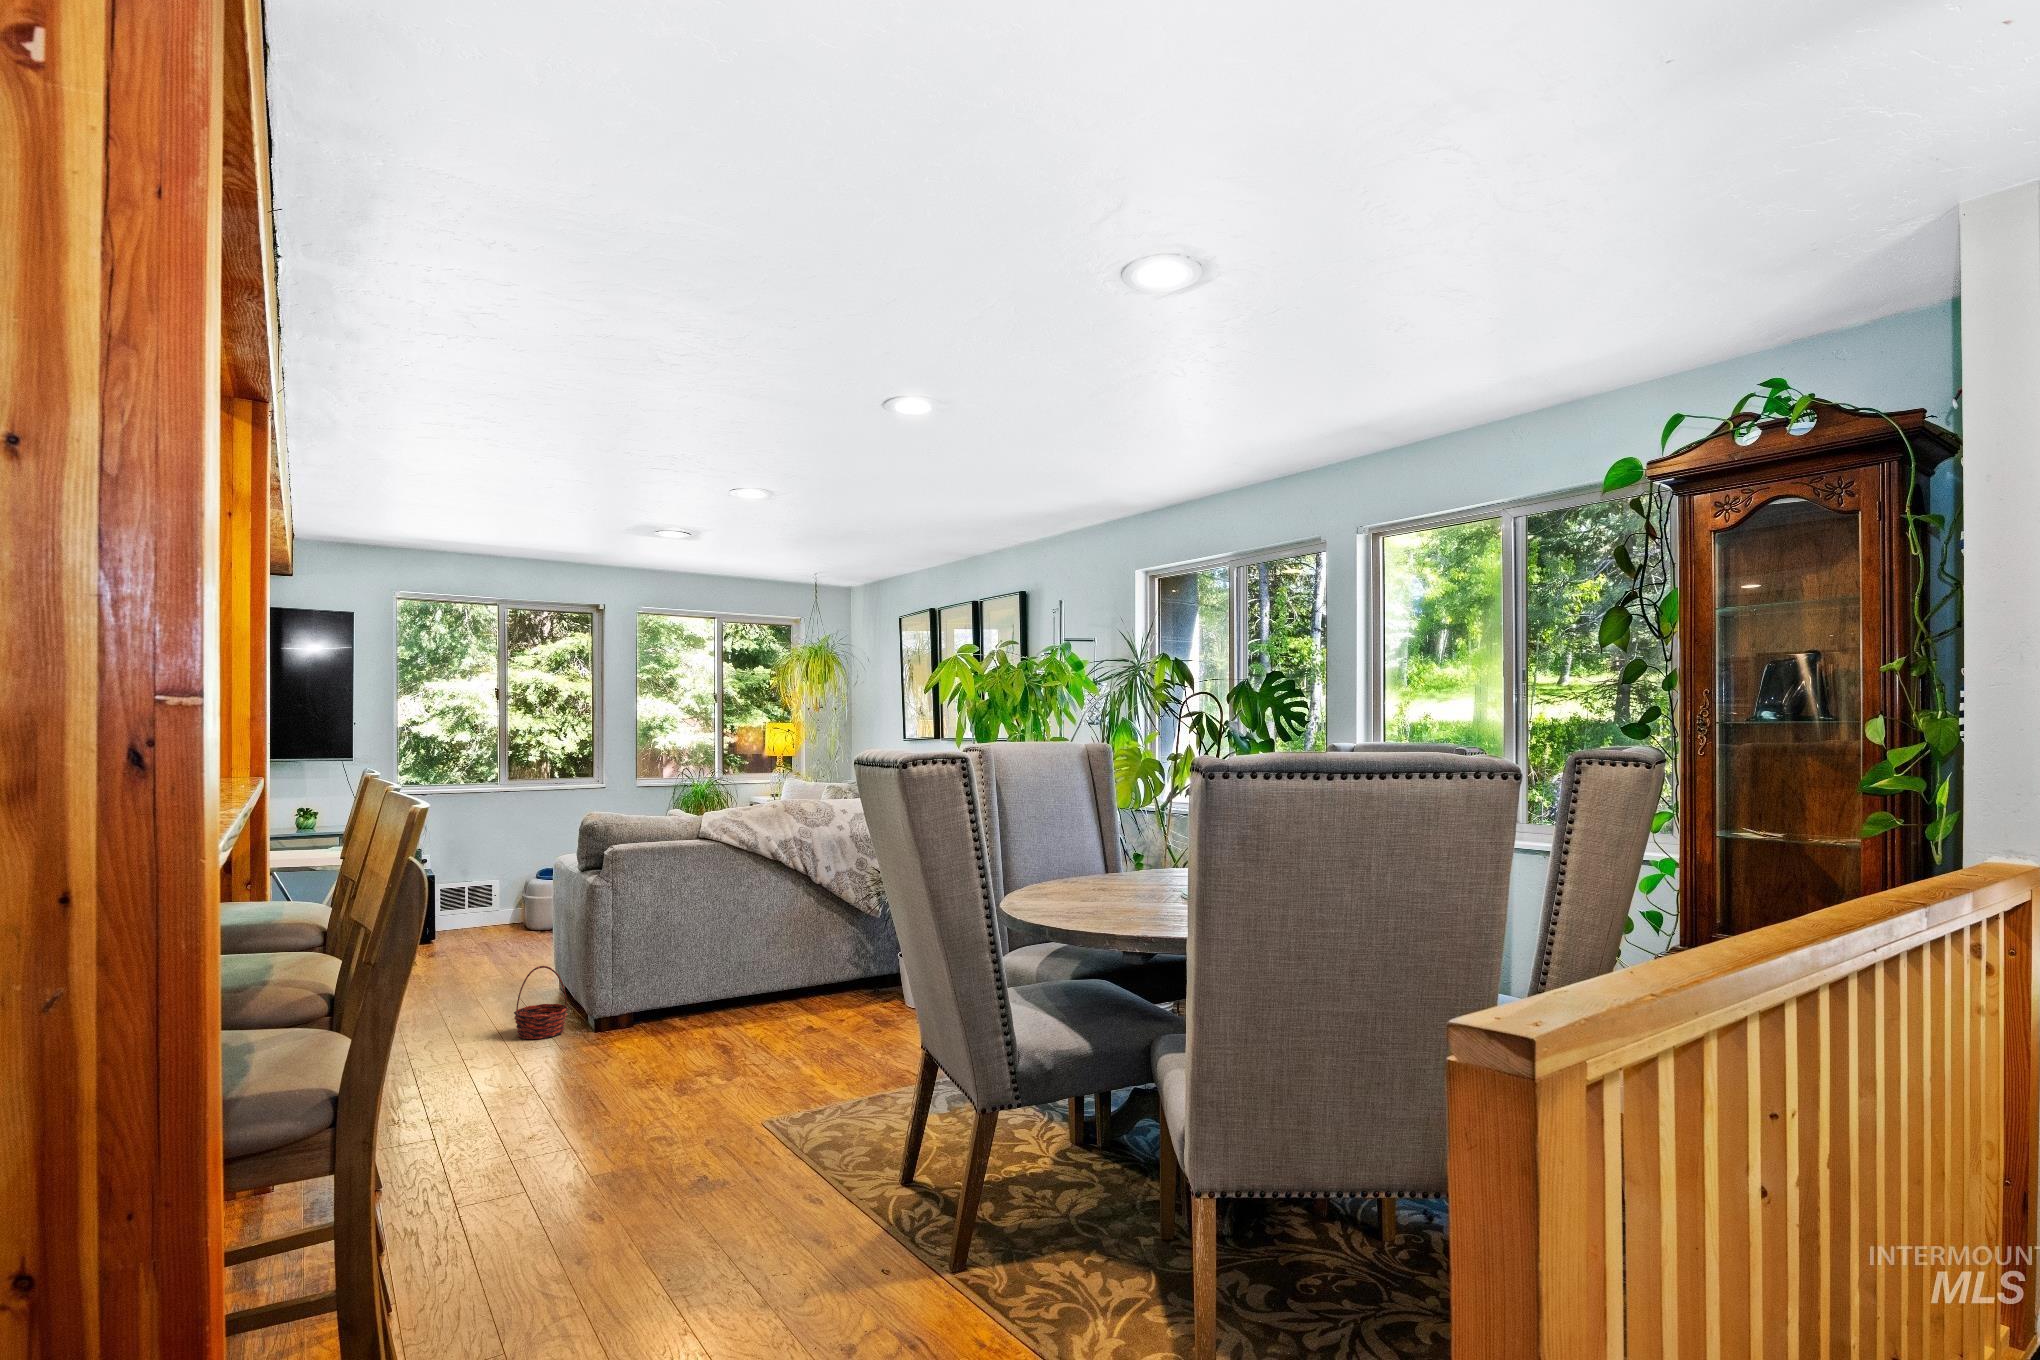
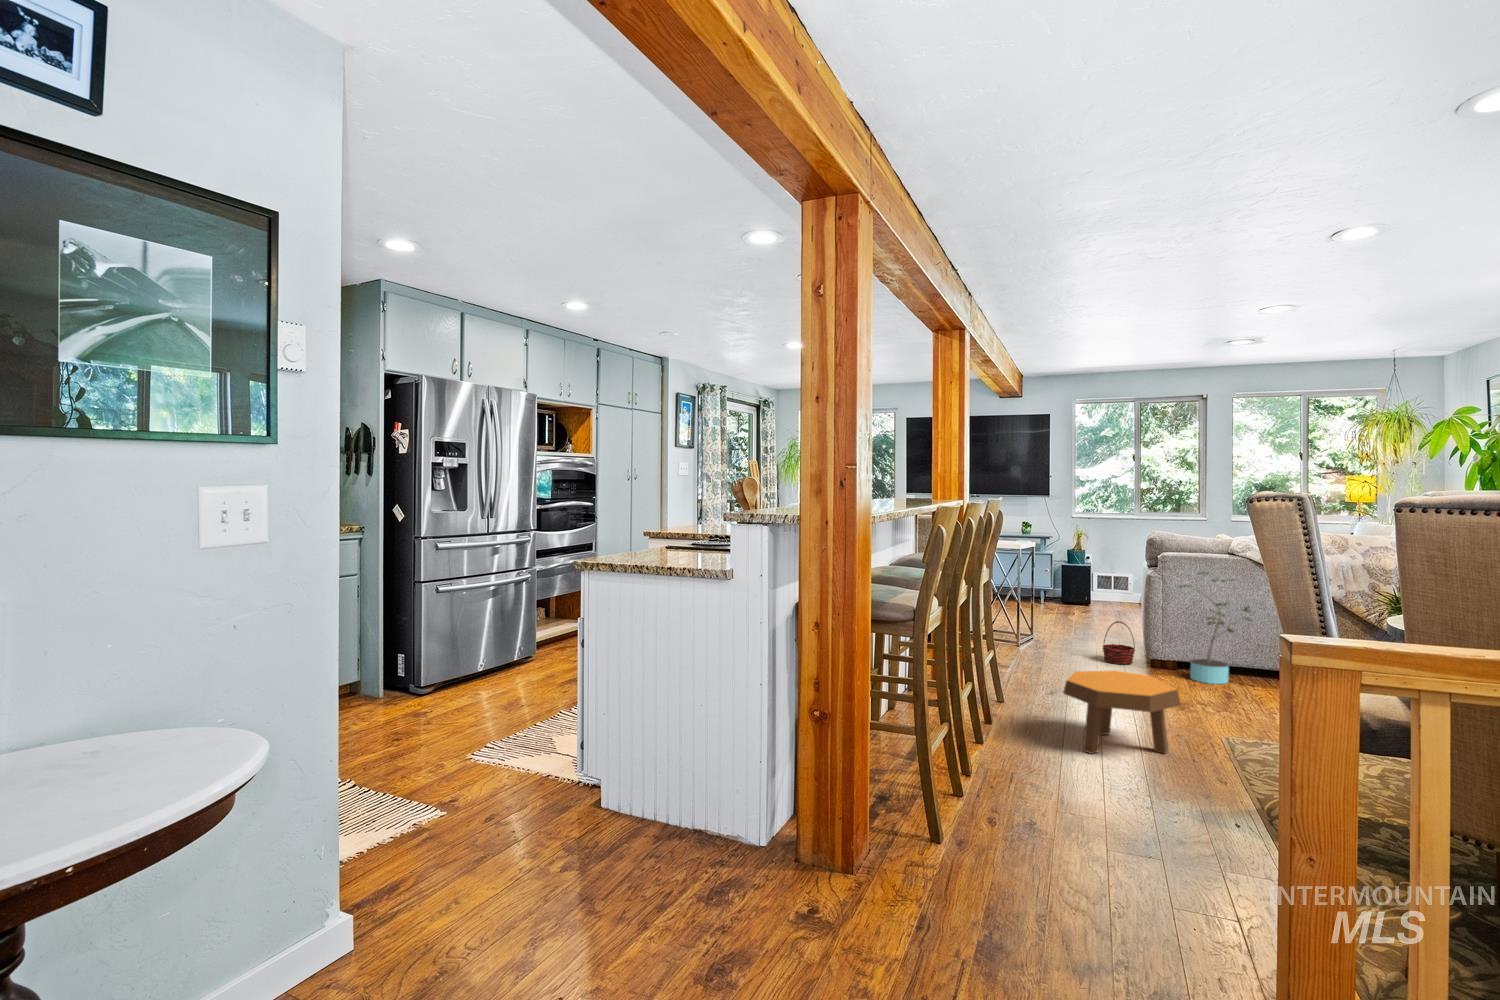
potted plant: none [642,868,744,1039] -> present [1179,572,1251,684]
footstool: none [540,1056,731,1227] -> present [1063,670,1181,754]

